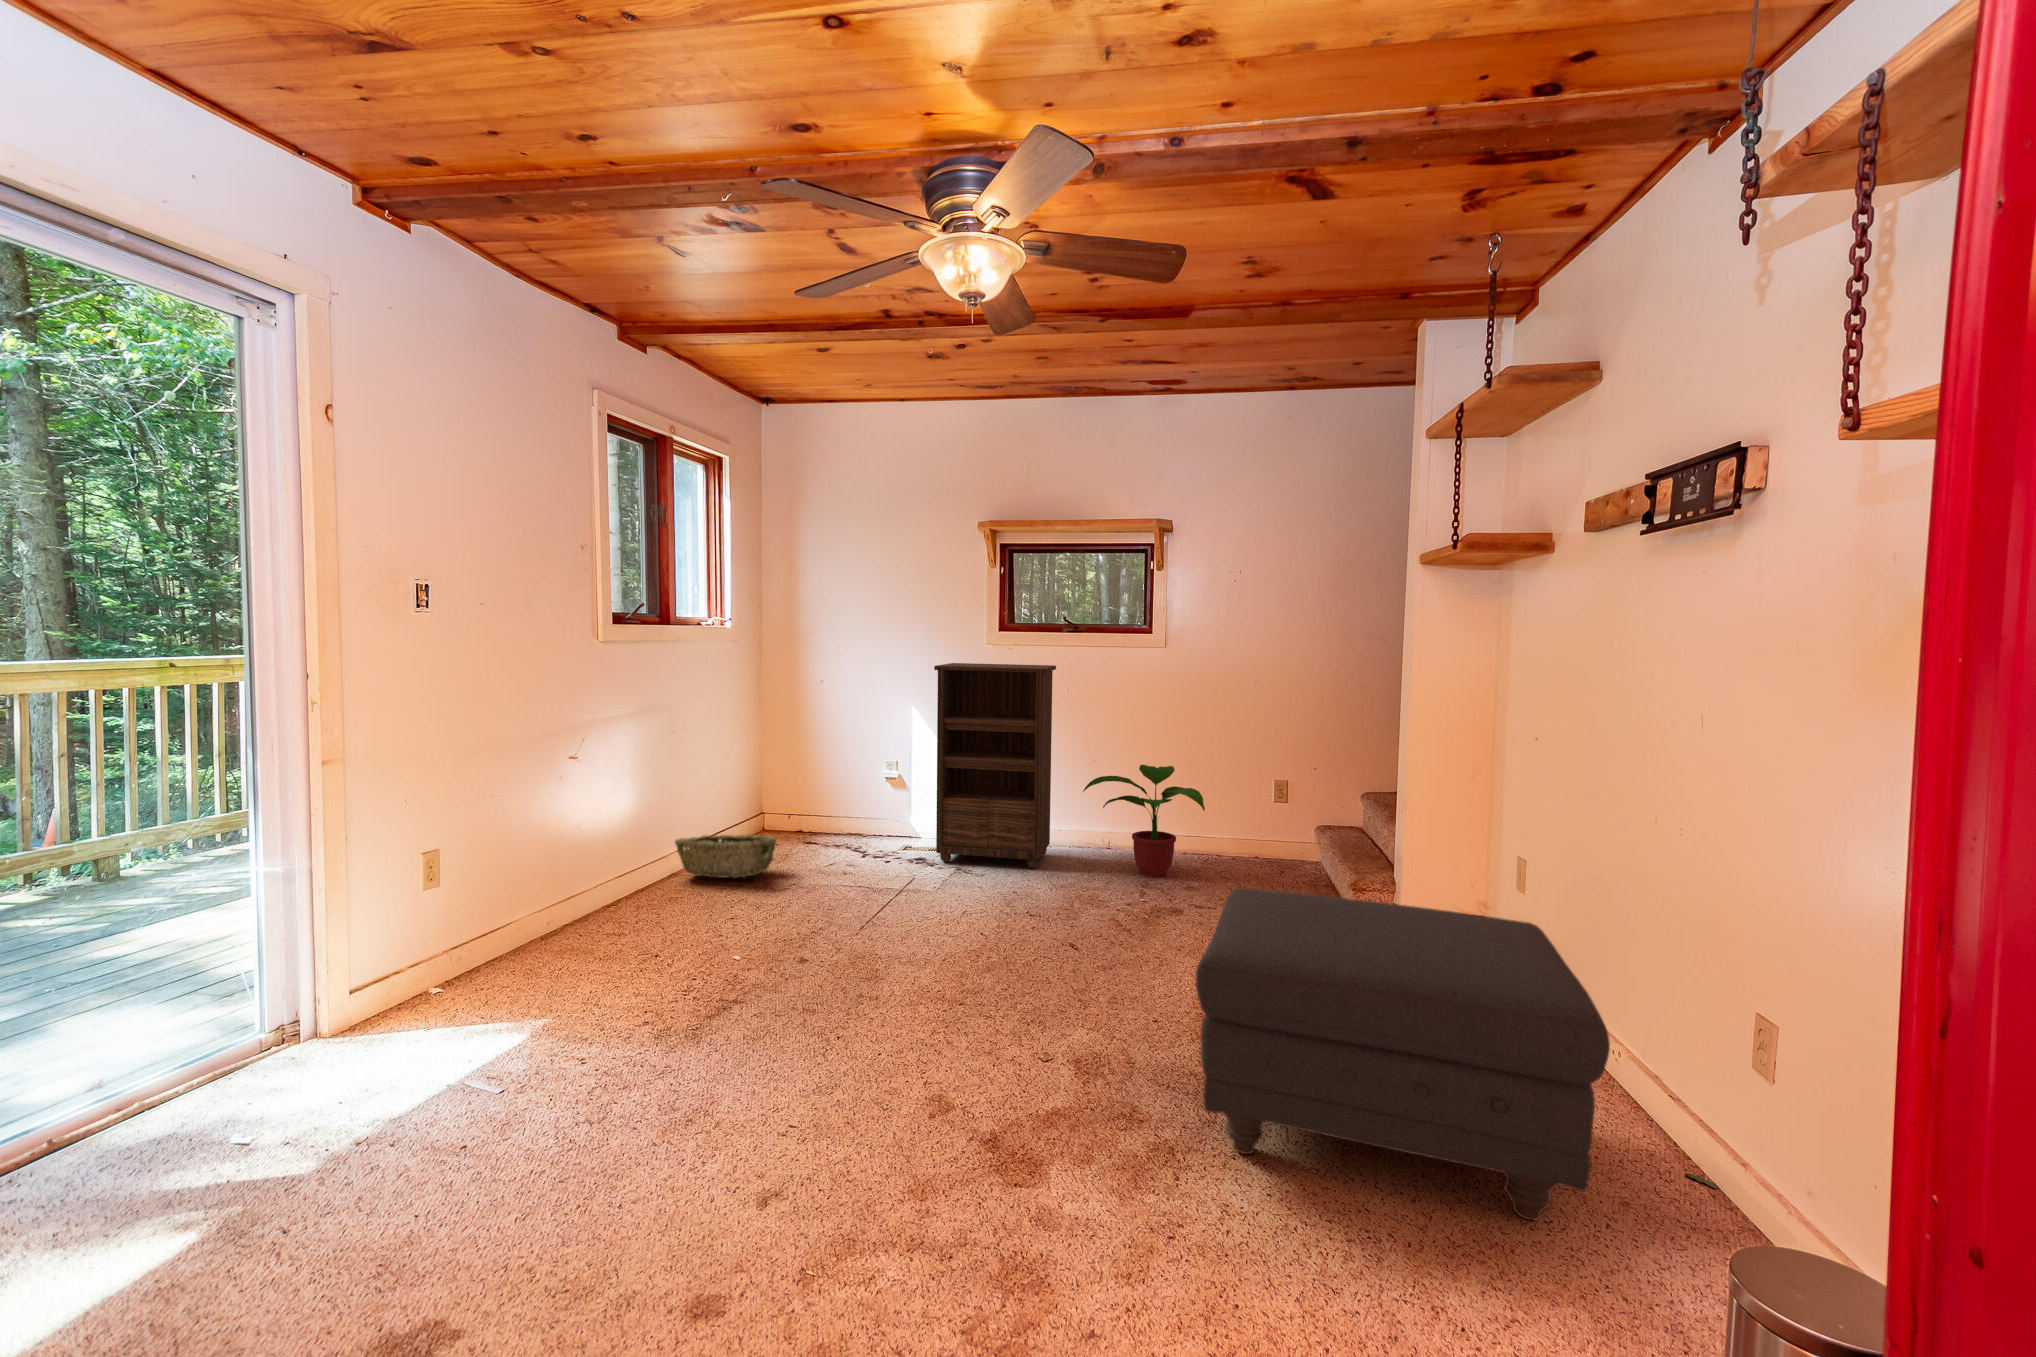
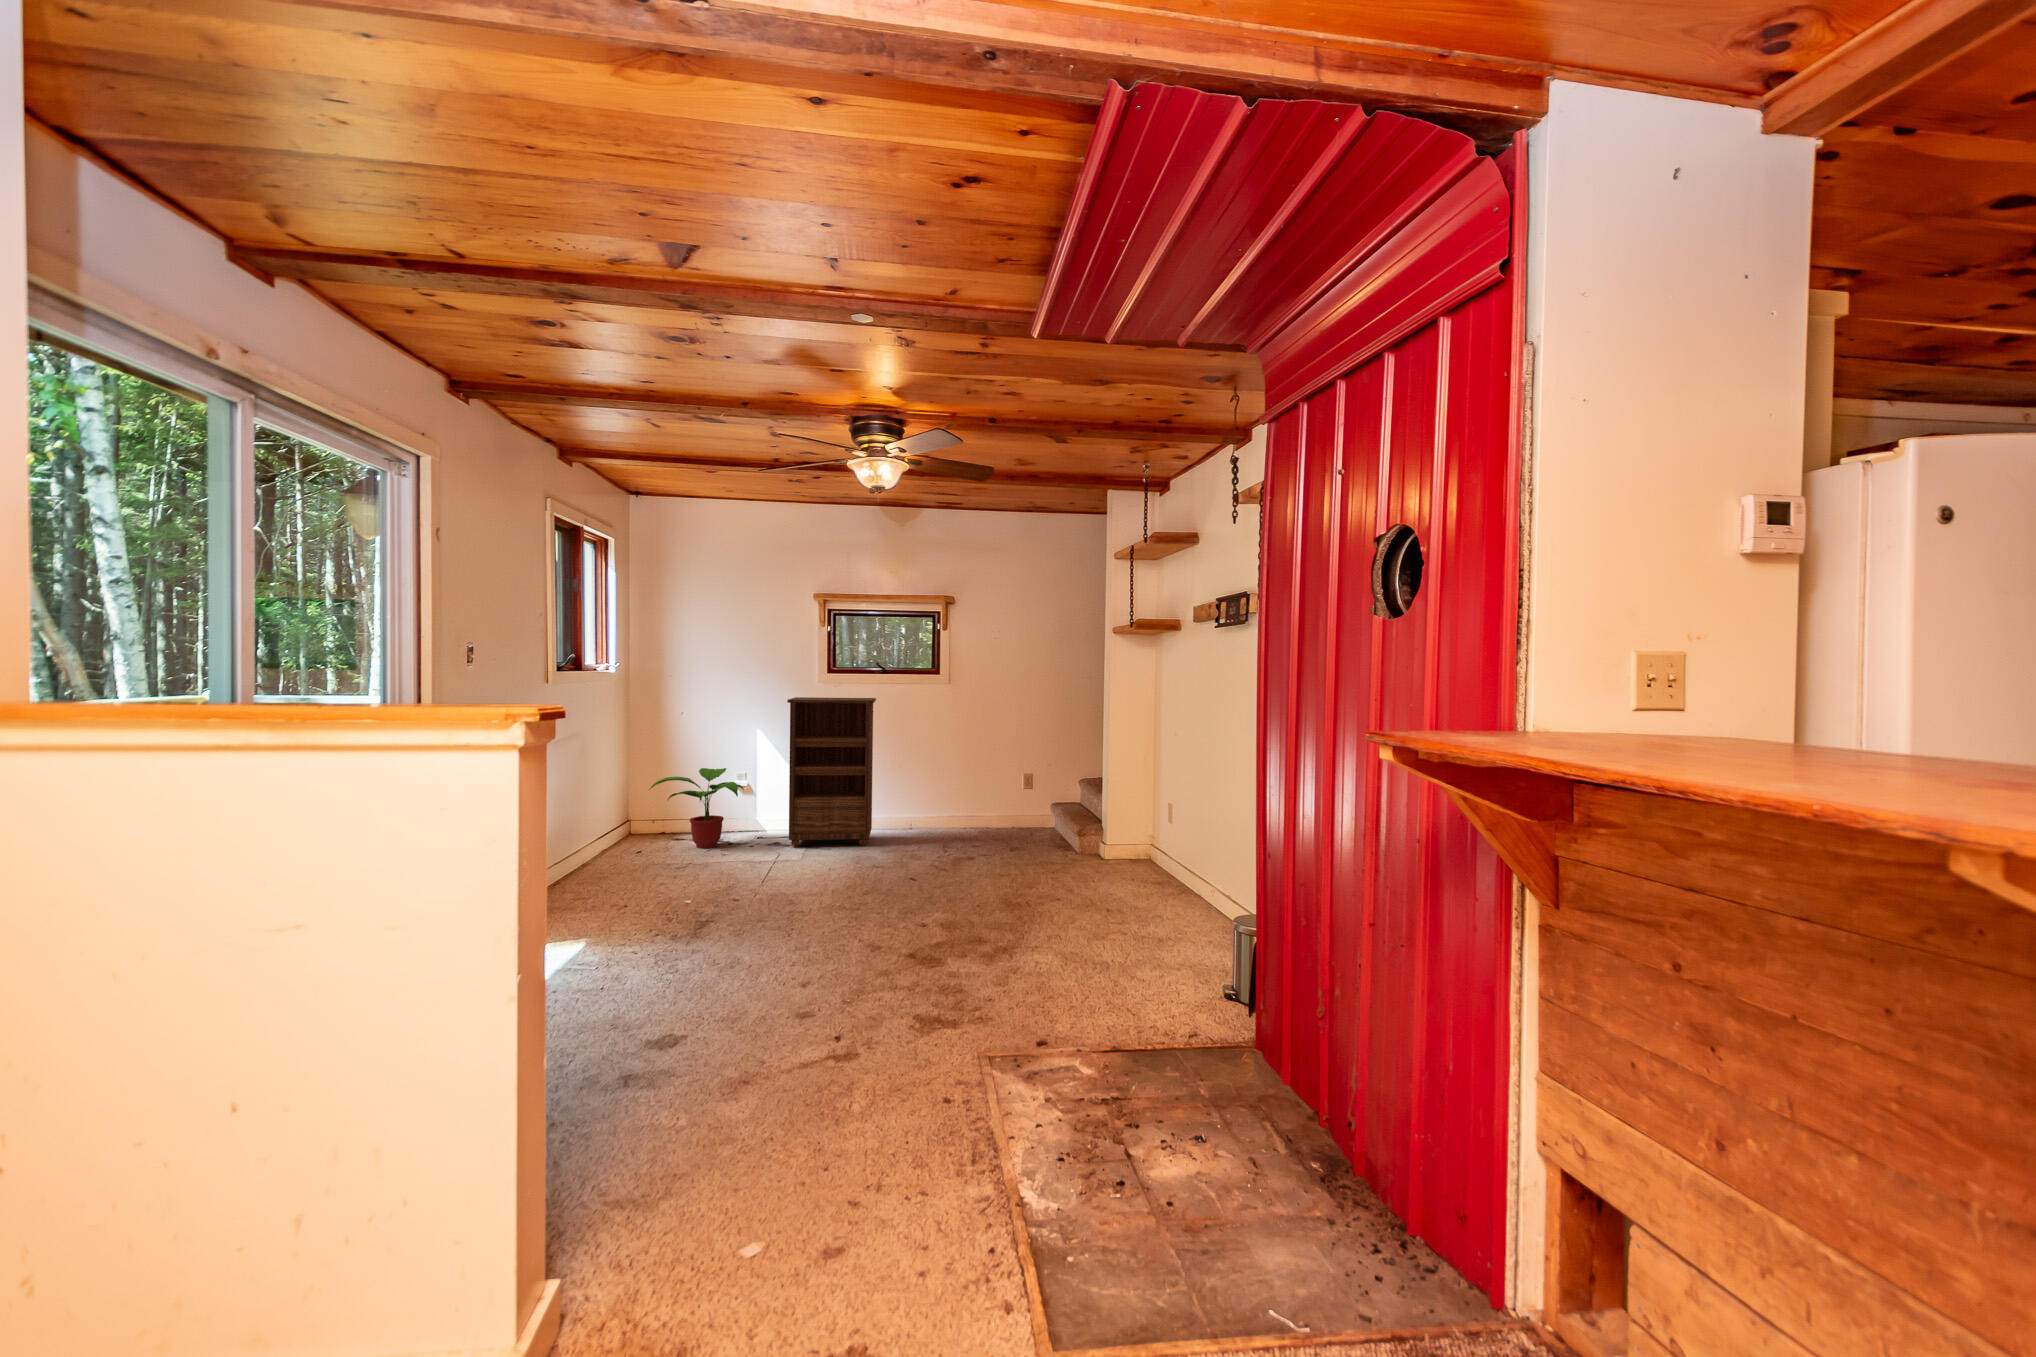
potted plant: present [1083,765,1205,878] -> present [649,768,744,848]
woven basket: present [675,835,776,878] -> none [578,835,663,870]
ottoman: present [1196,888,1610,1221] -> none [1012,823,1198,960]

